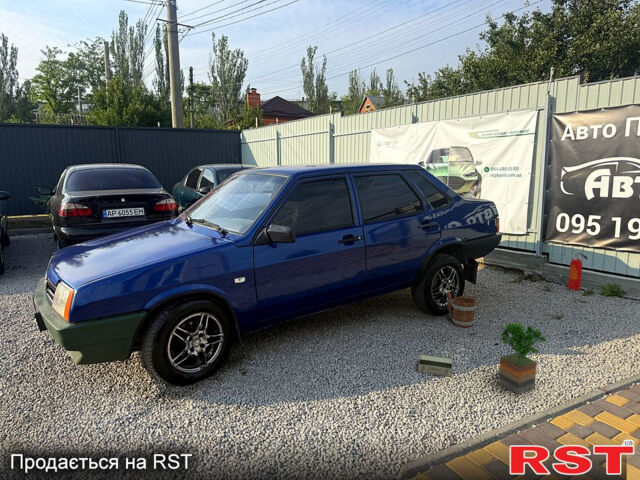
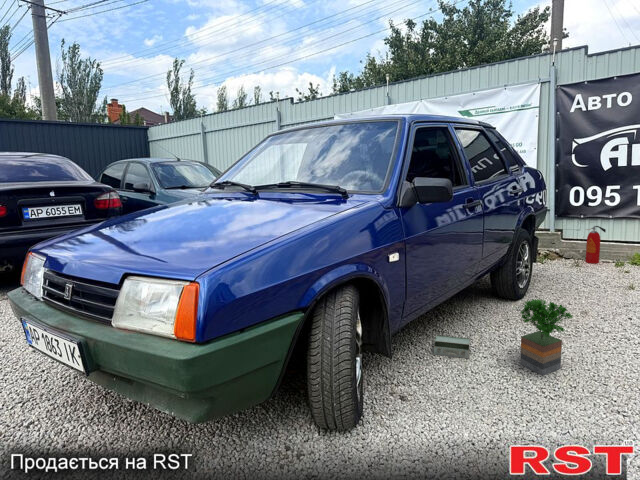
bucket: present [446,292,477,327] -> none [460,271,493,306]

